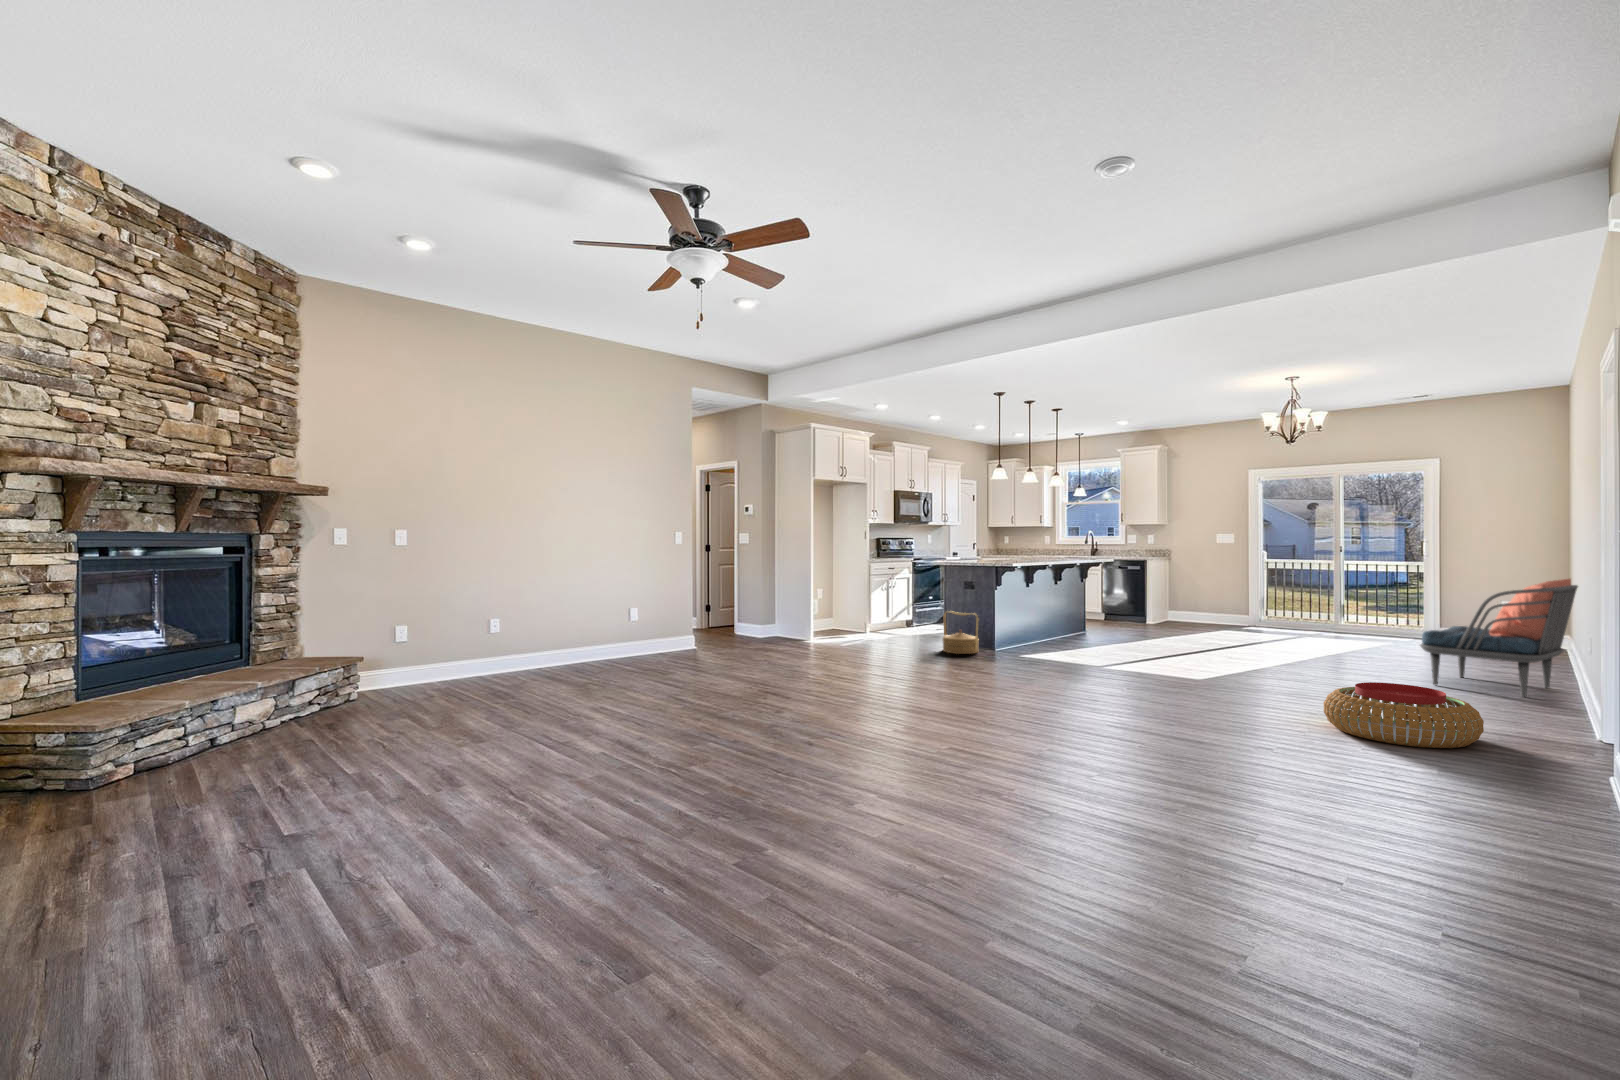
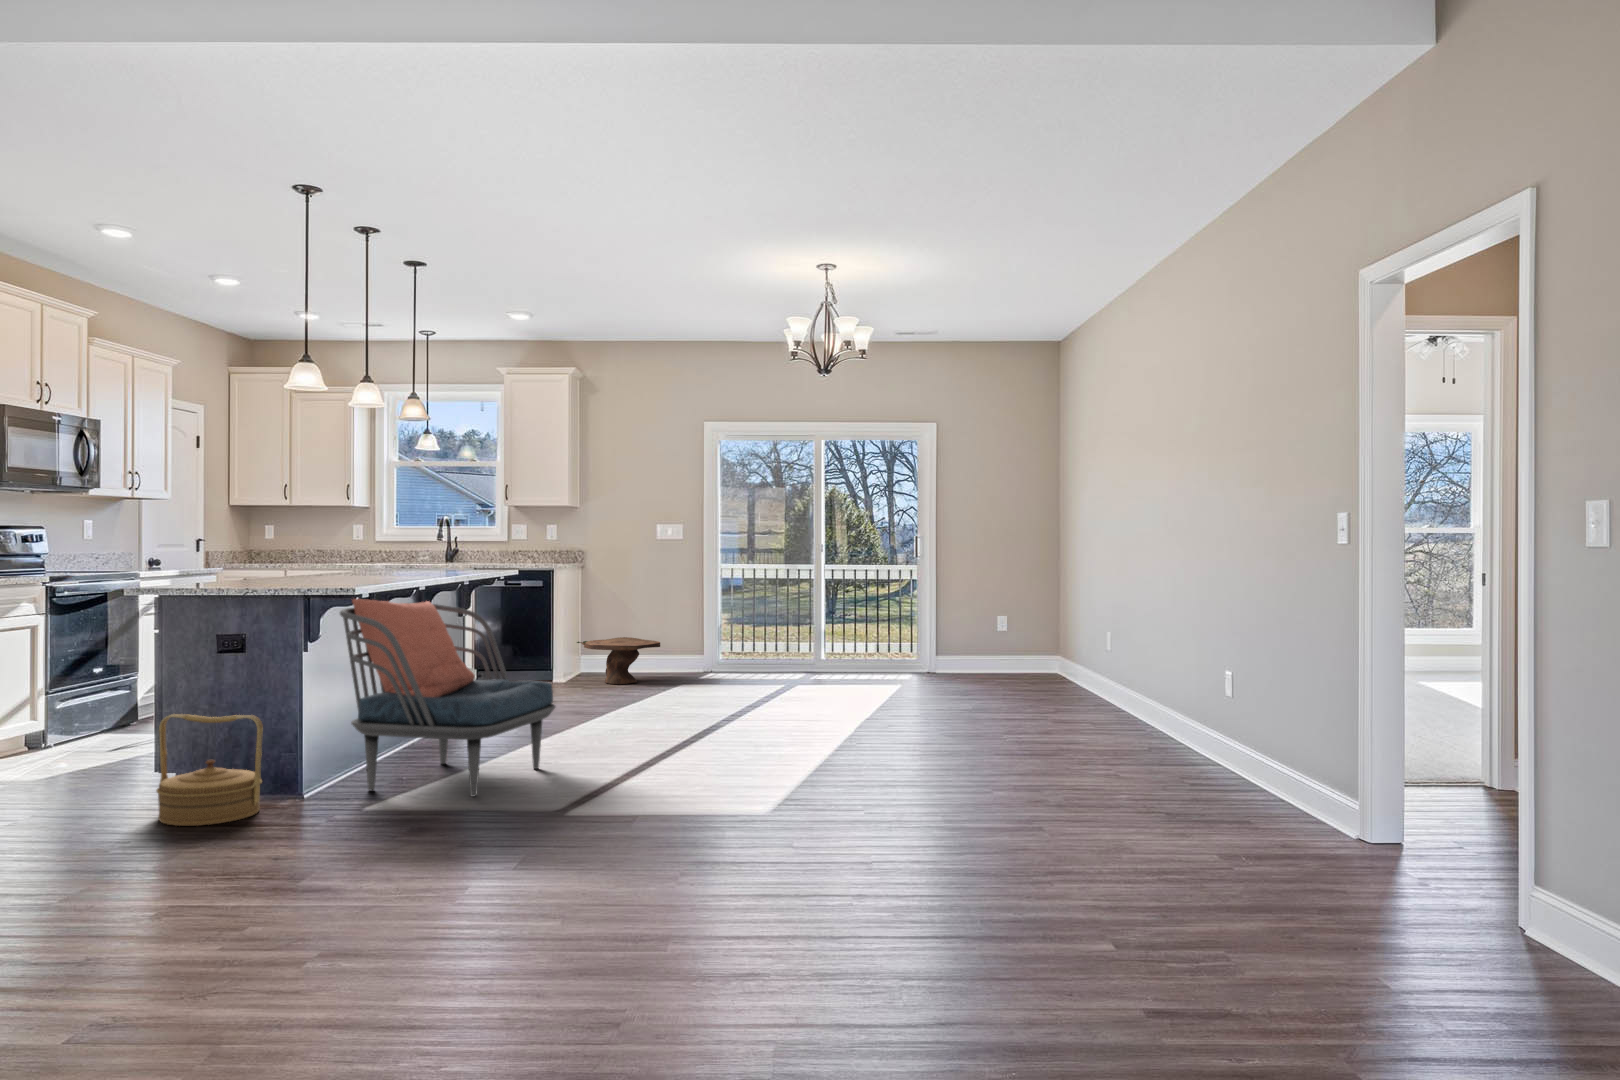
armchair: present [1420,579,1578,697] -> present [340,599,555,797]
side table: none [1162,600,1214,626] -> present [577,637,660,684]
pouf: present [1324,682,1484,748] -> none [1062,797,1303,926]

